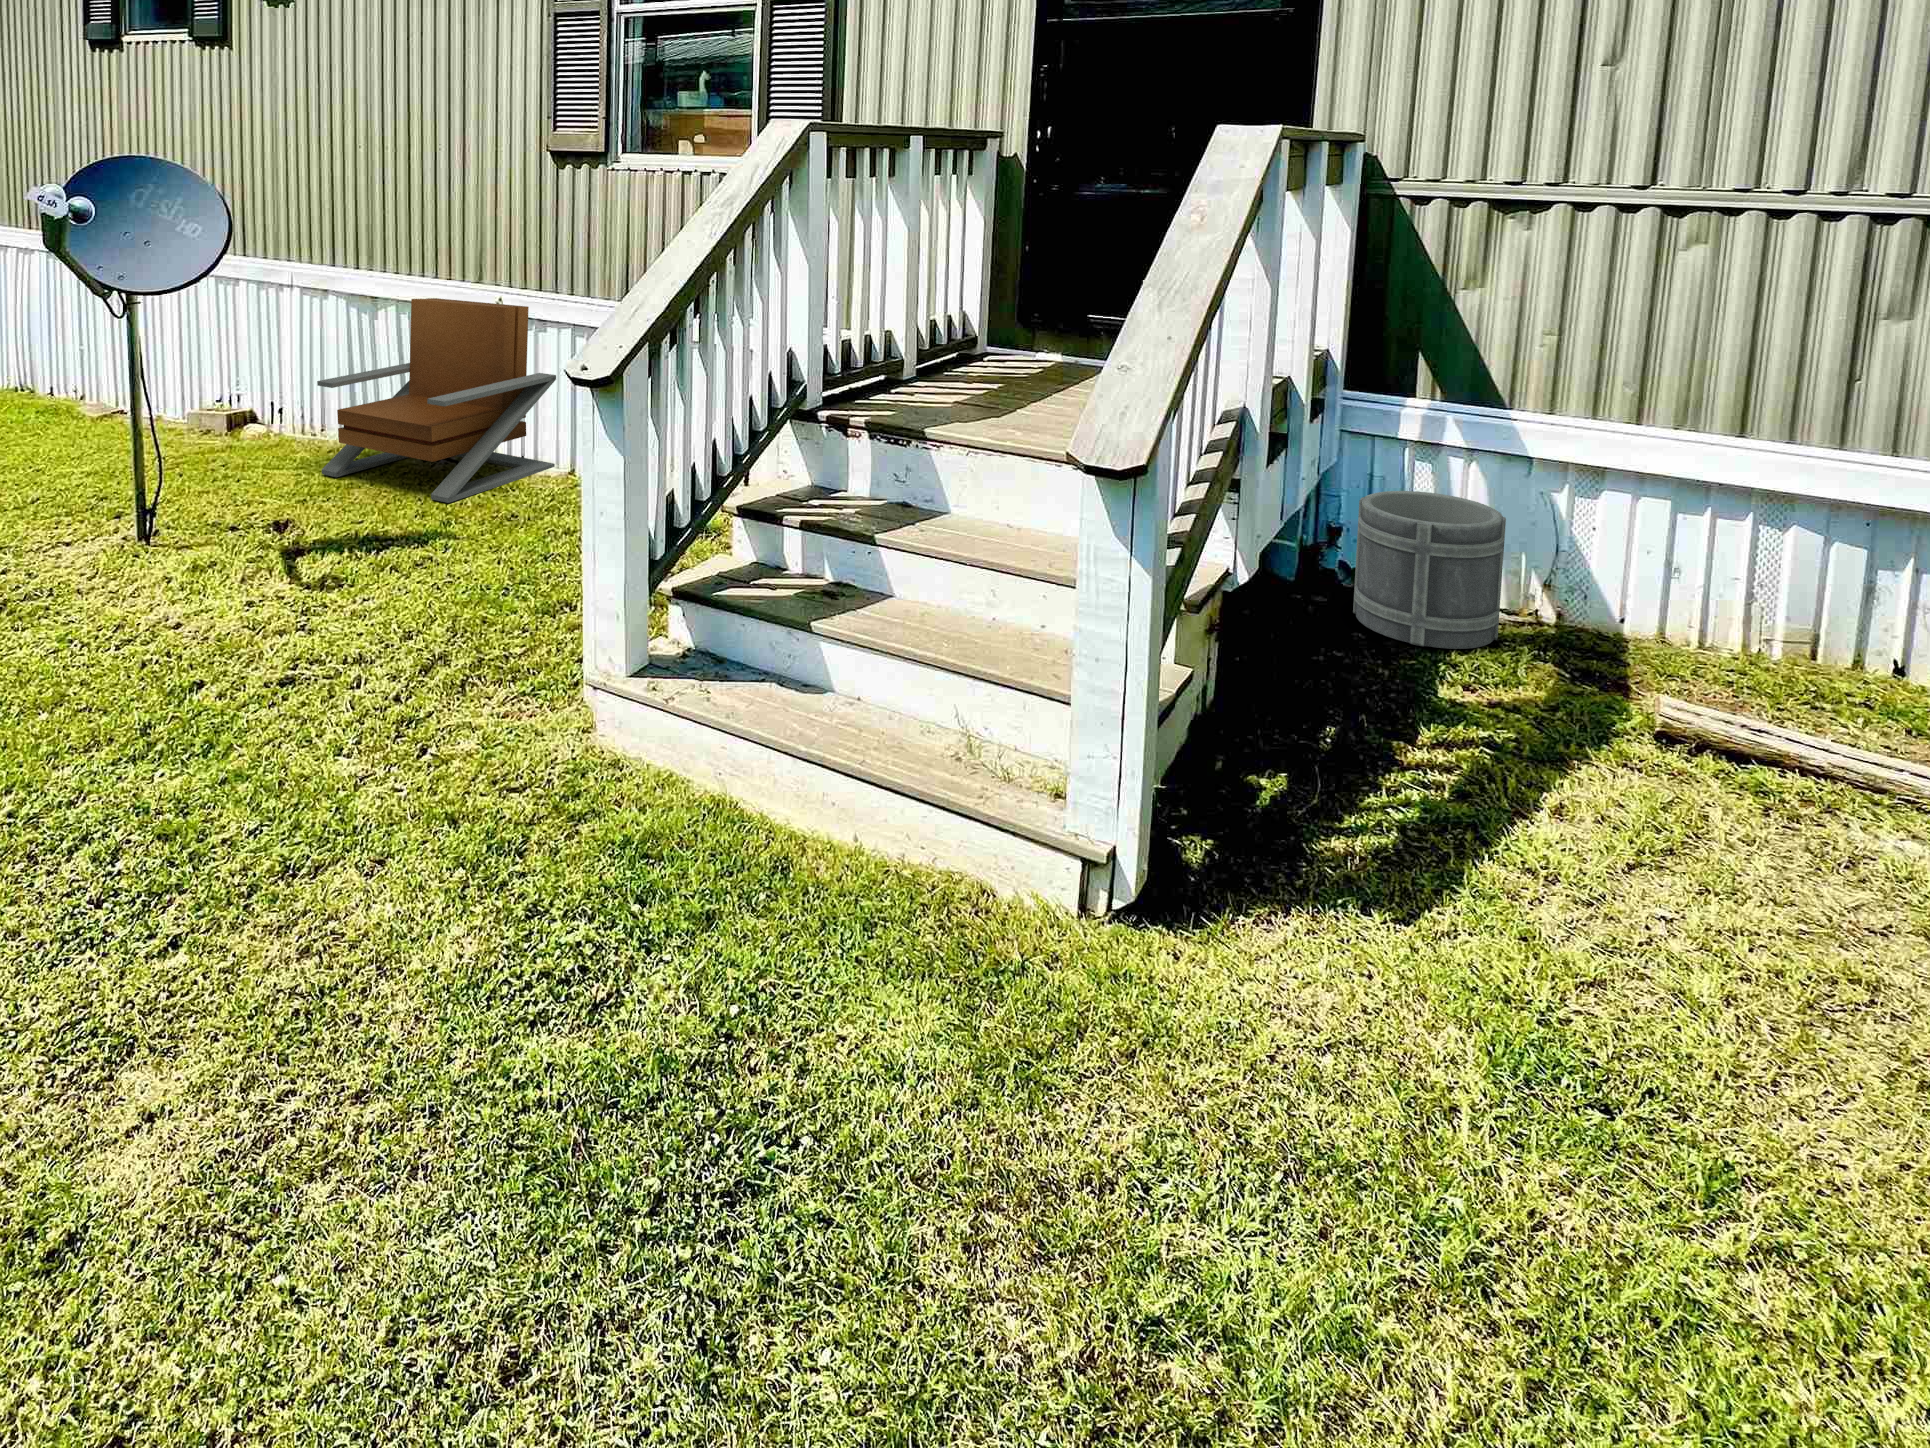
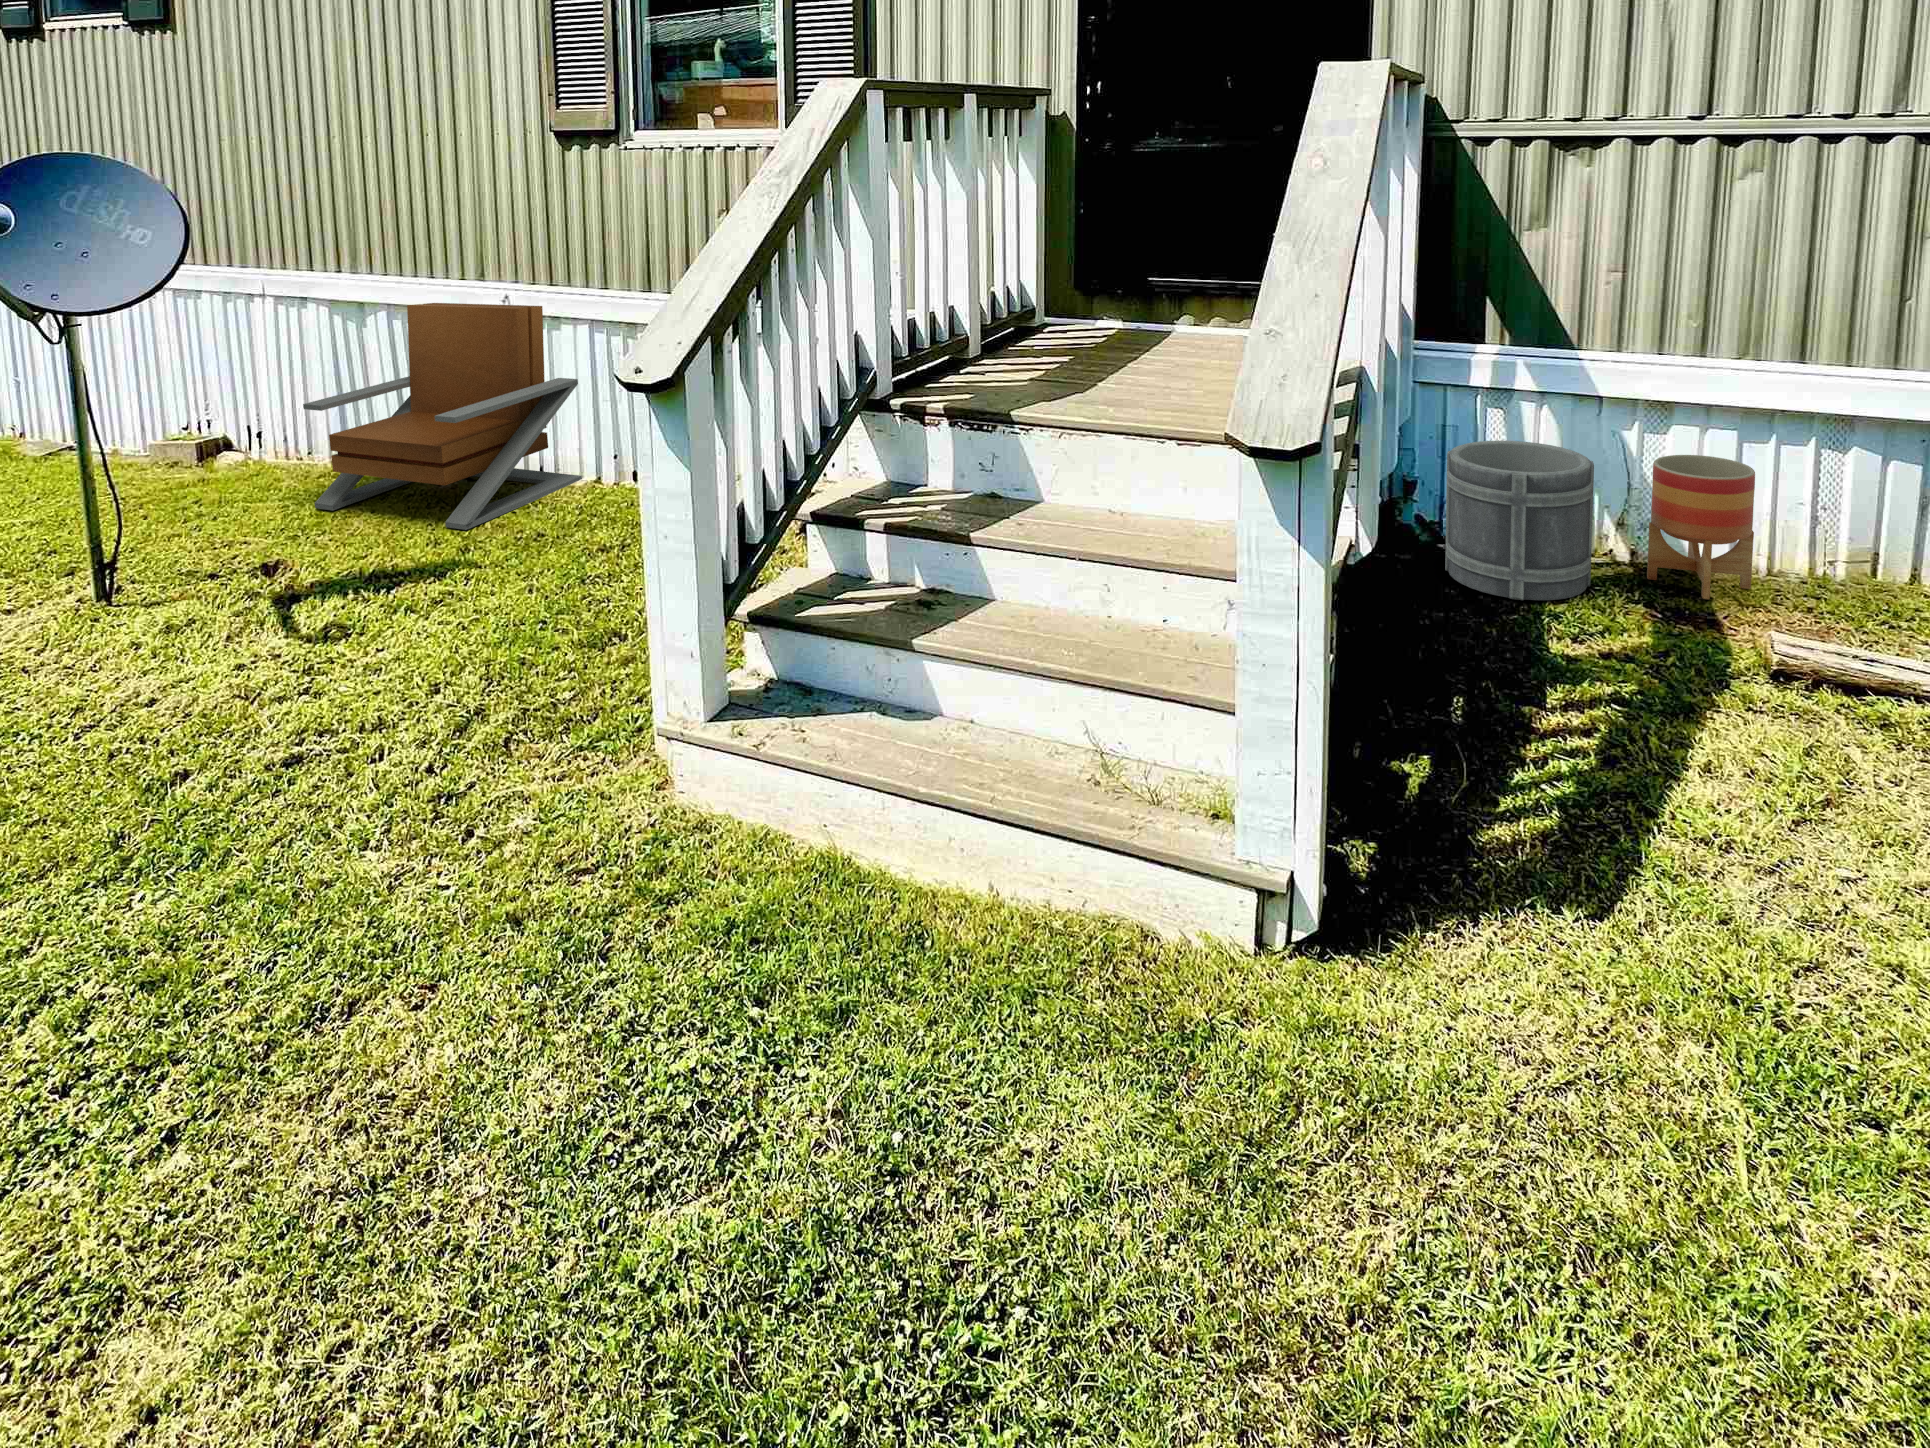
planter: none [1560,519,1674,662] -> present [1647,455,1755,599]

